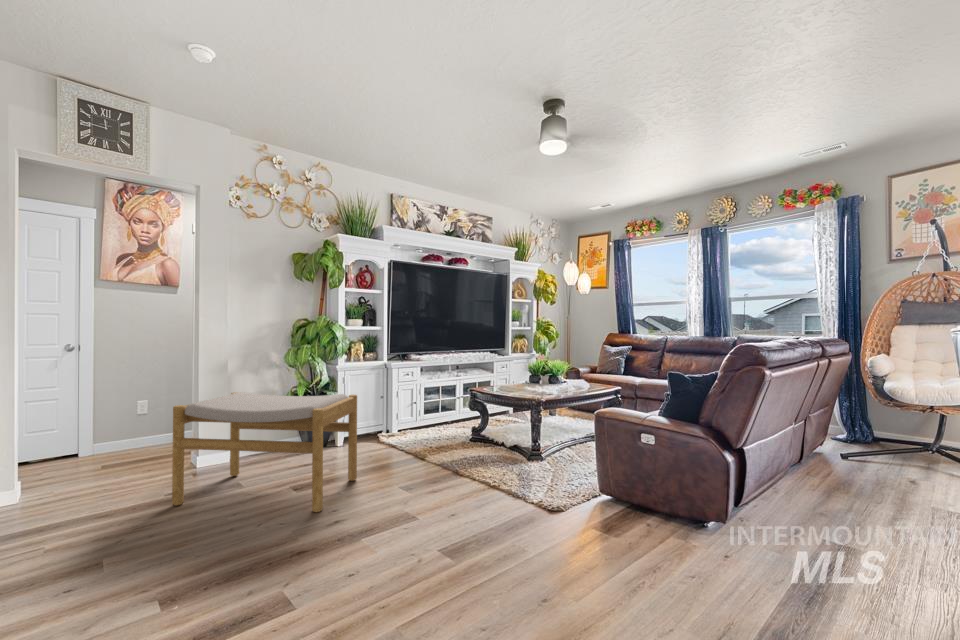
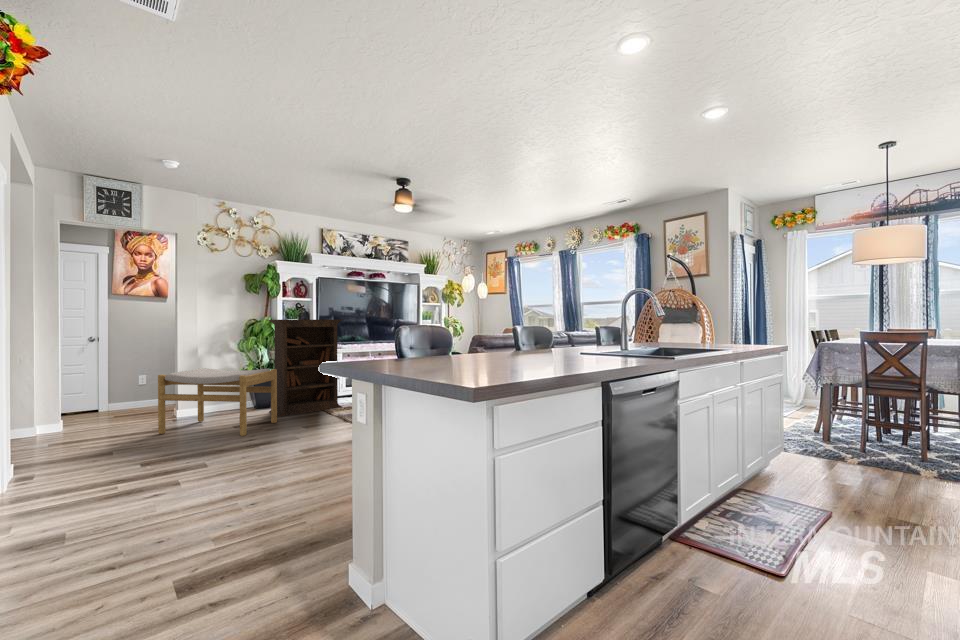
bookcase: none [330,317,437,466] -> present [269,320,342,417]

